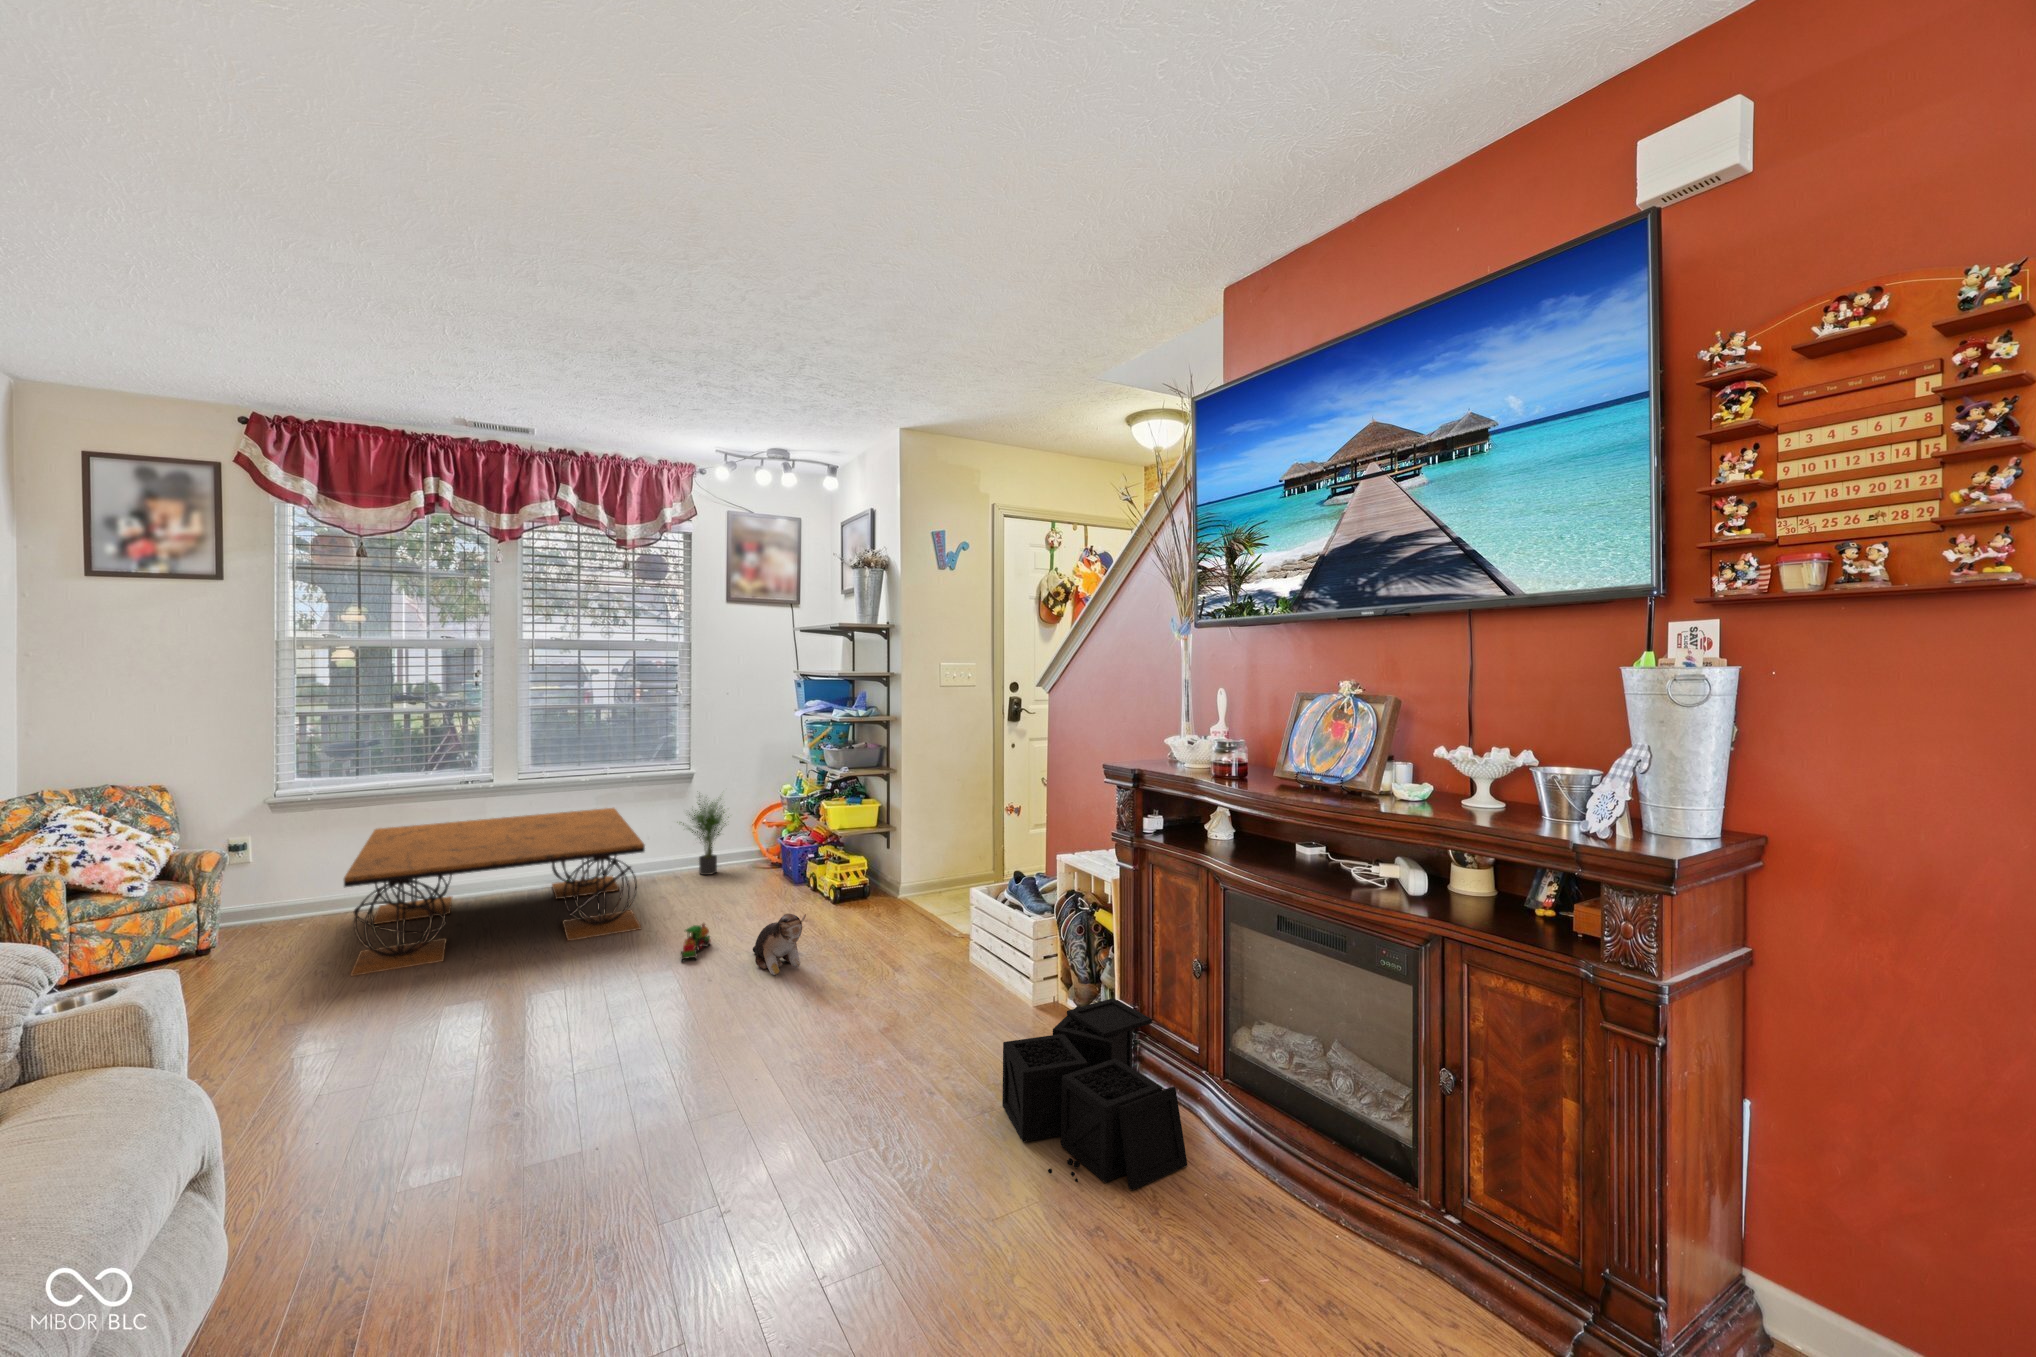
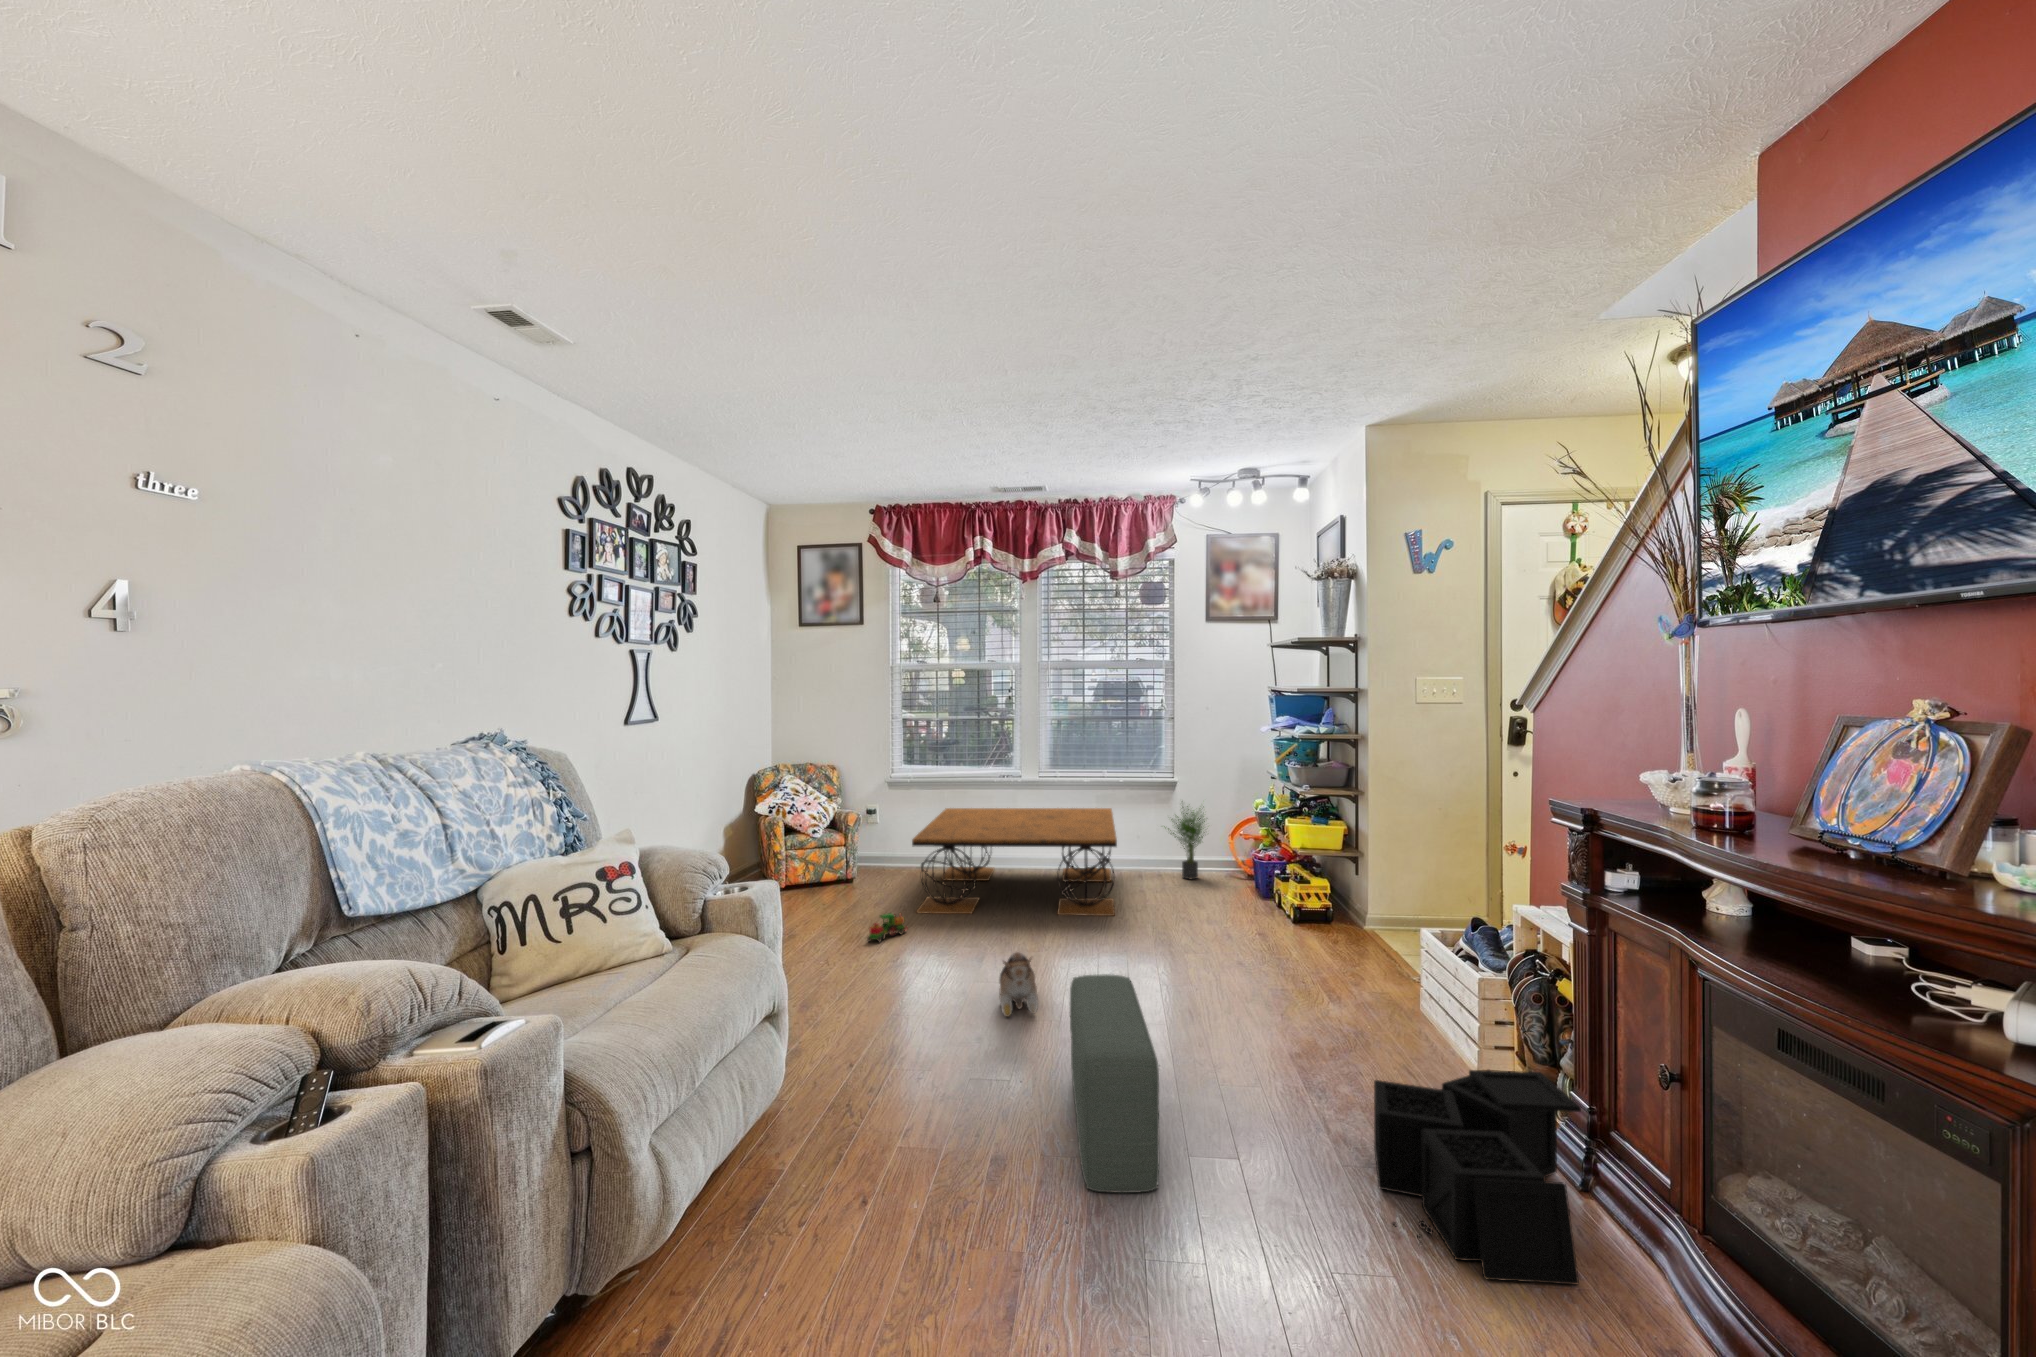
plush toy: present [753,914,806,975] -> present [999,952,1038,1017]
toy train: present [681,923,711,960] -> present [867,913,907,942]
pouf: none [676,1000,833,1260] -> present [1070,975,1159,1193]

